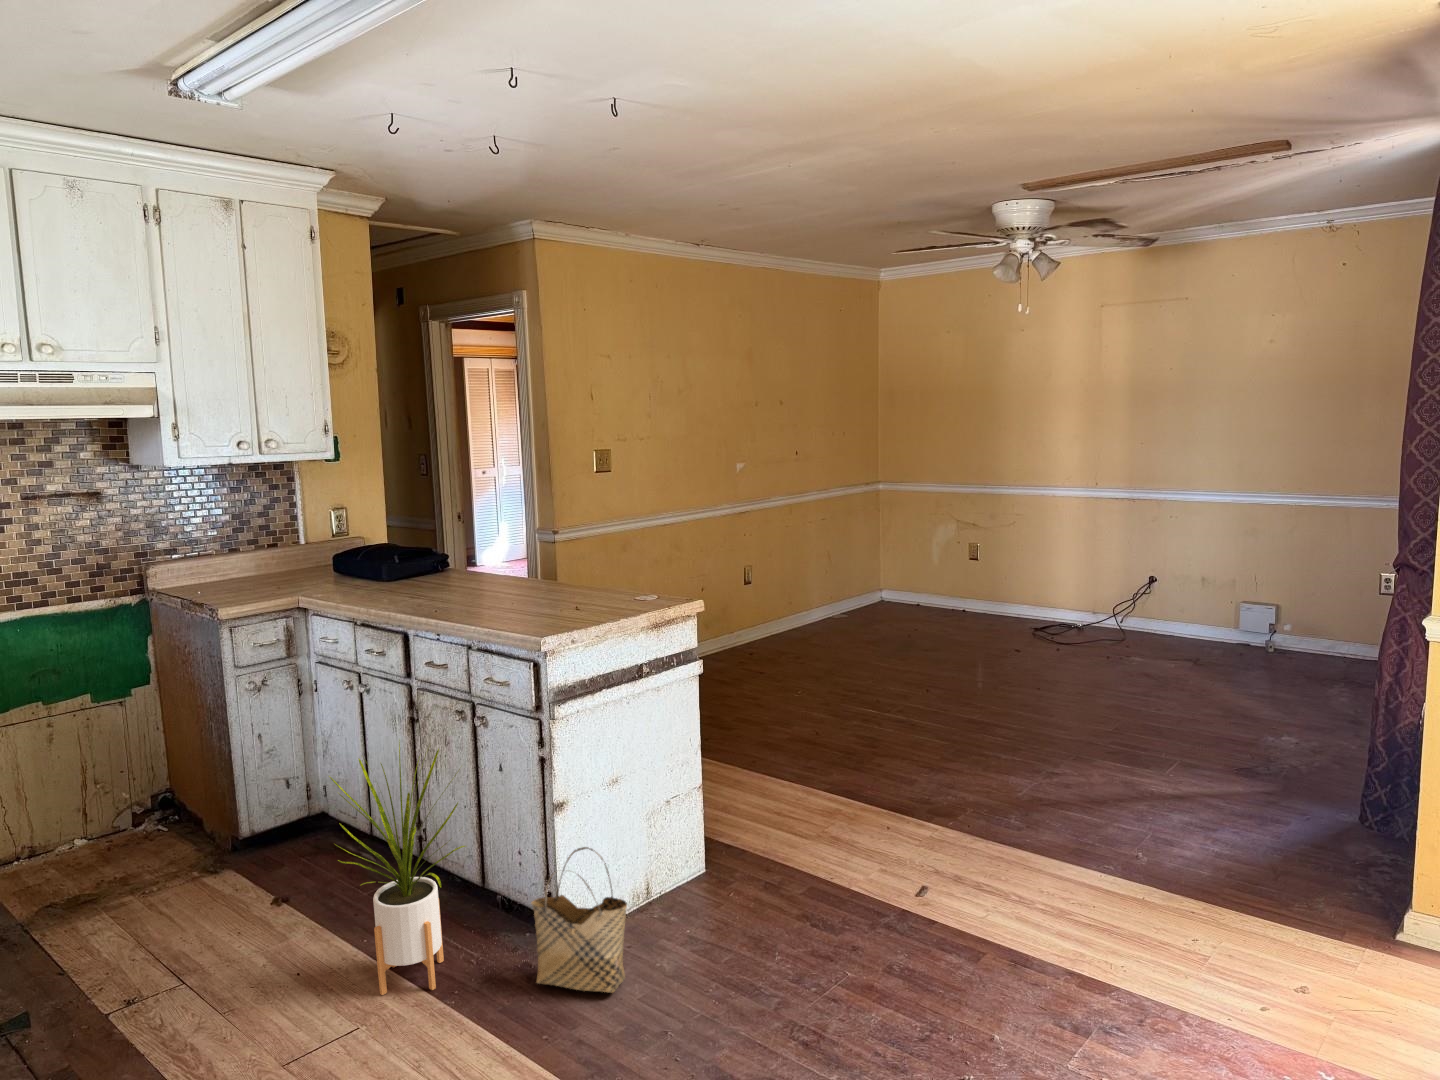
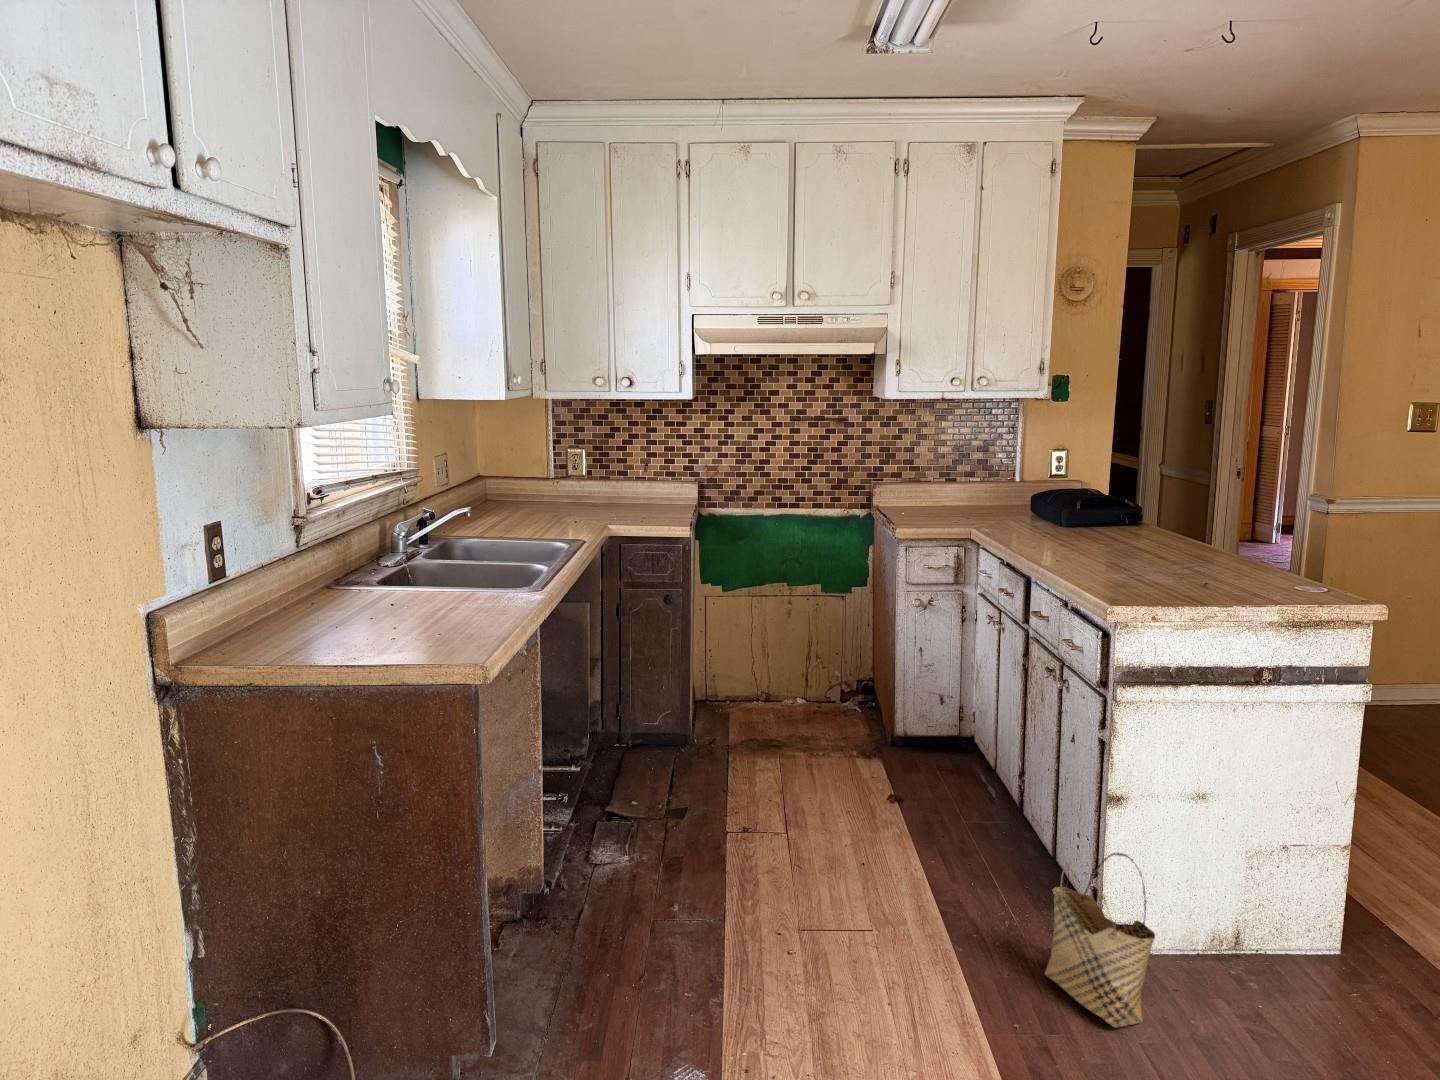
house plant: present [329,740,465,995] -> none [883,674,1017,929]

